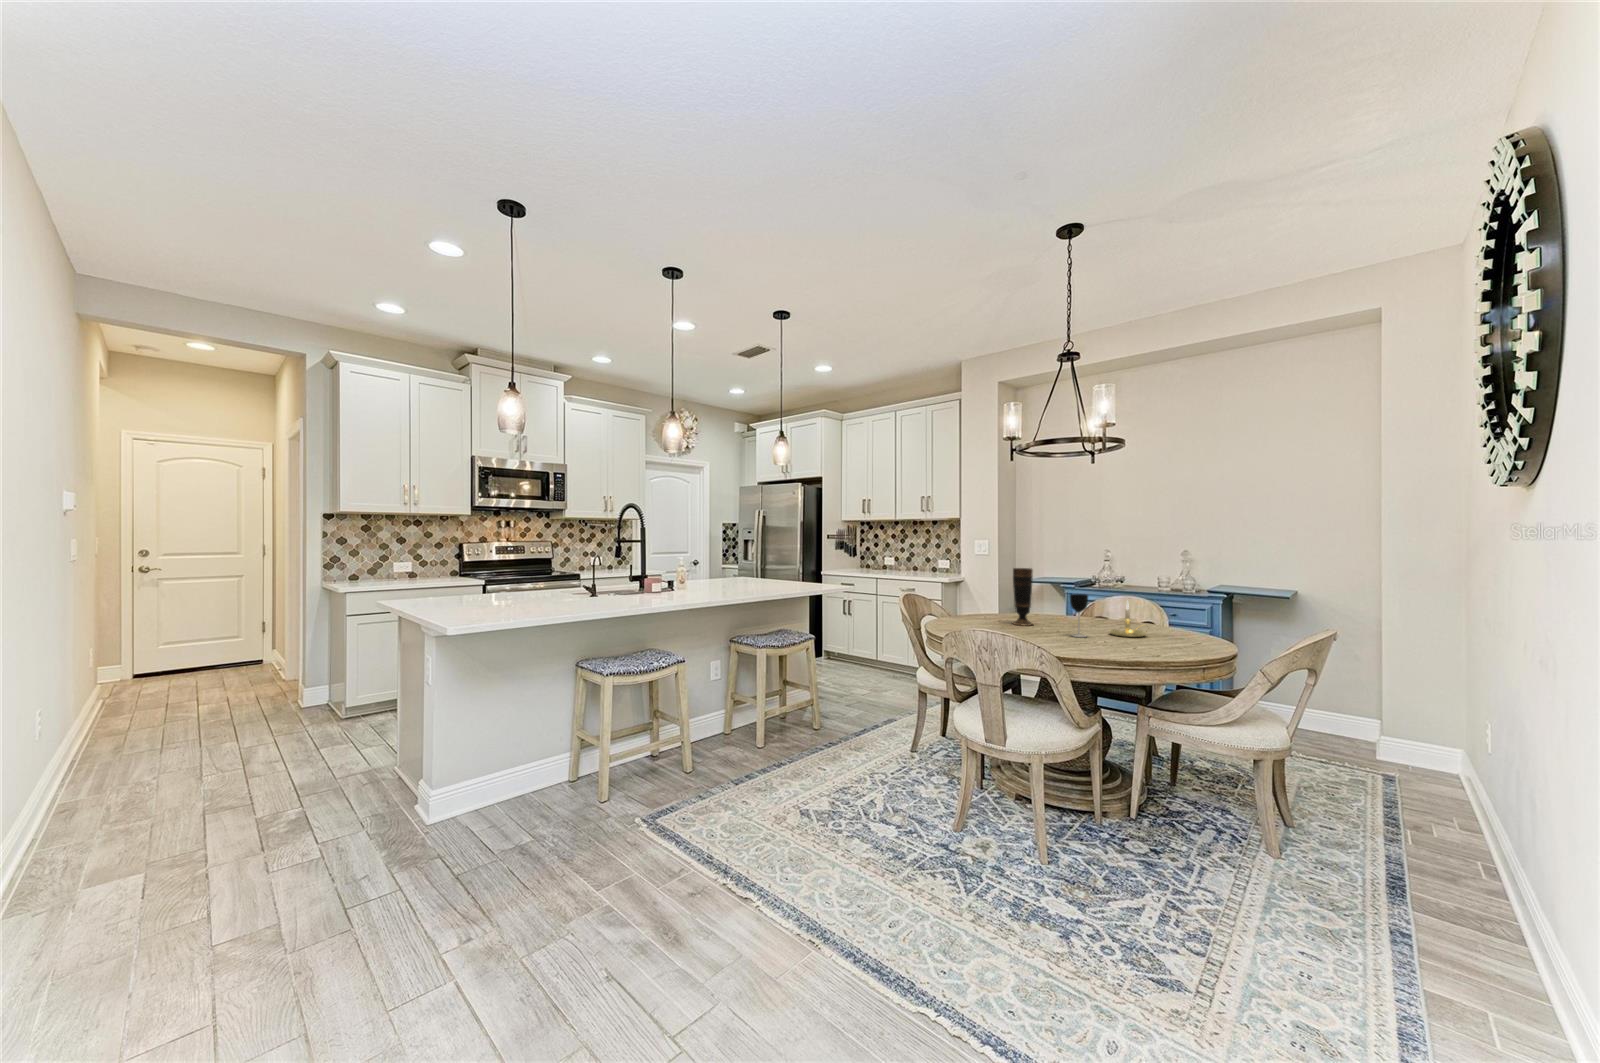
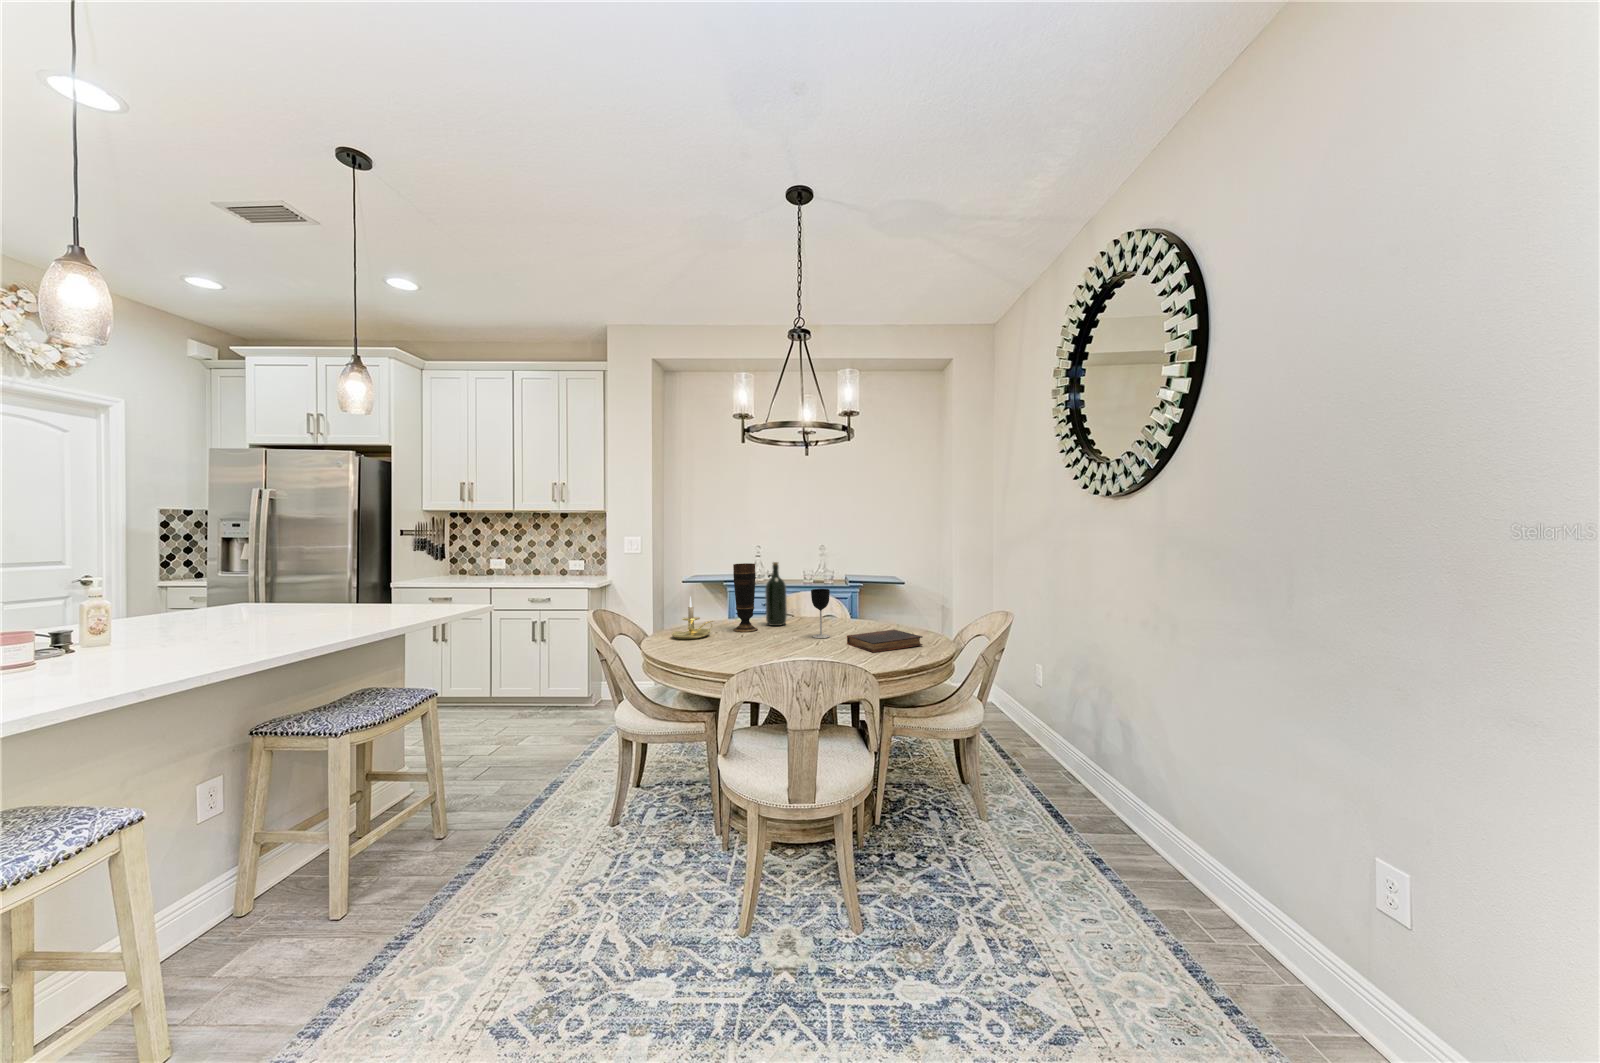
wine bottle: none [1047,569,1067,625] -> present [765,562,787,626]
candle holder: present [1109,606,1147,637] -> present [671,597,714,639]
book: none [1092,636,1163,654] -> present [847,630,923,652]

